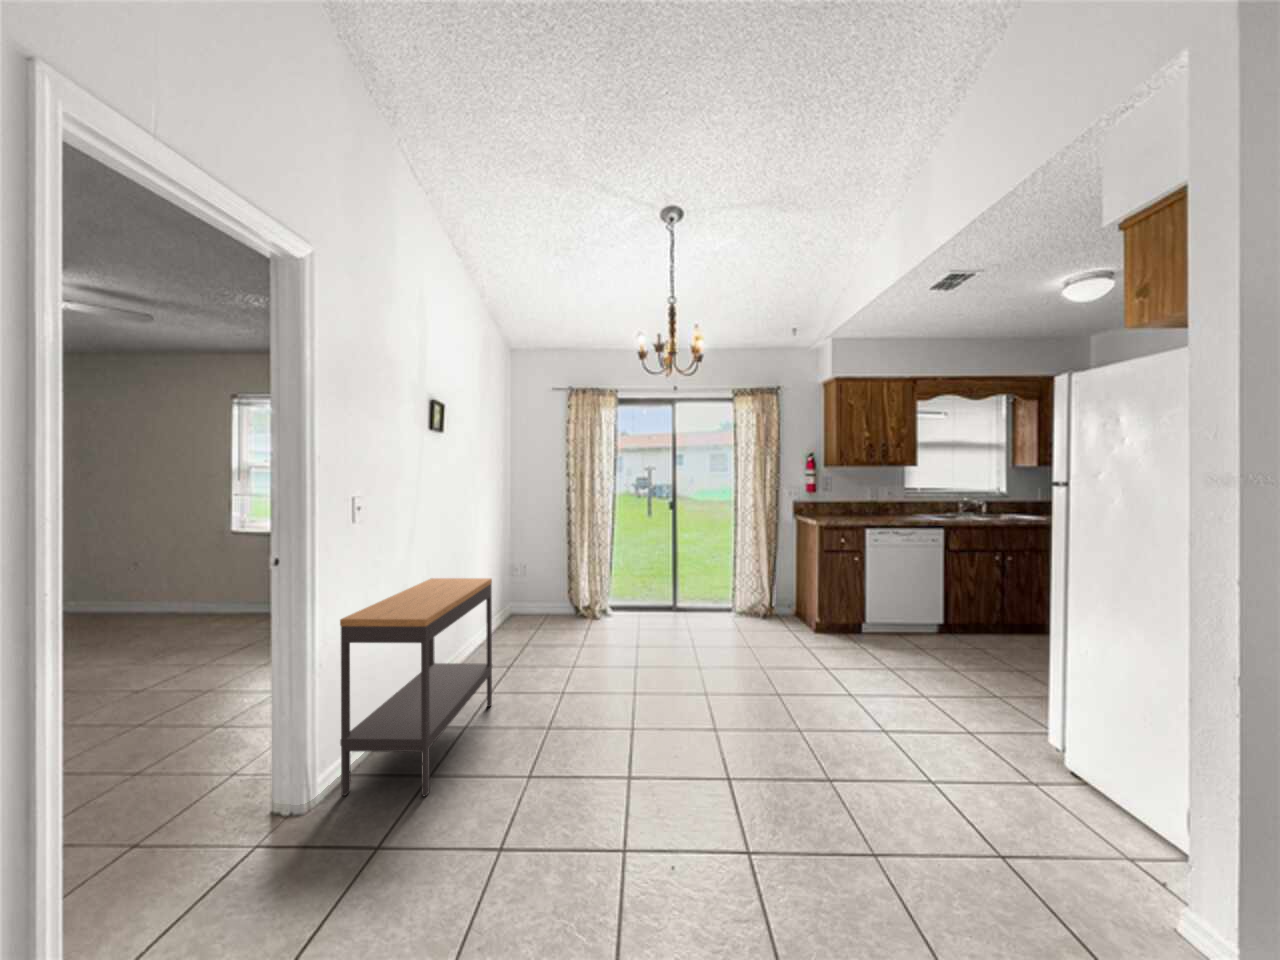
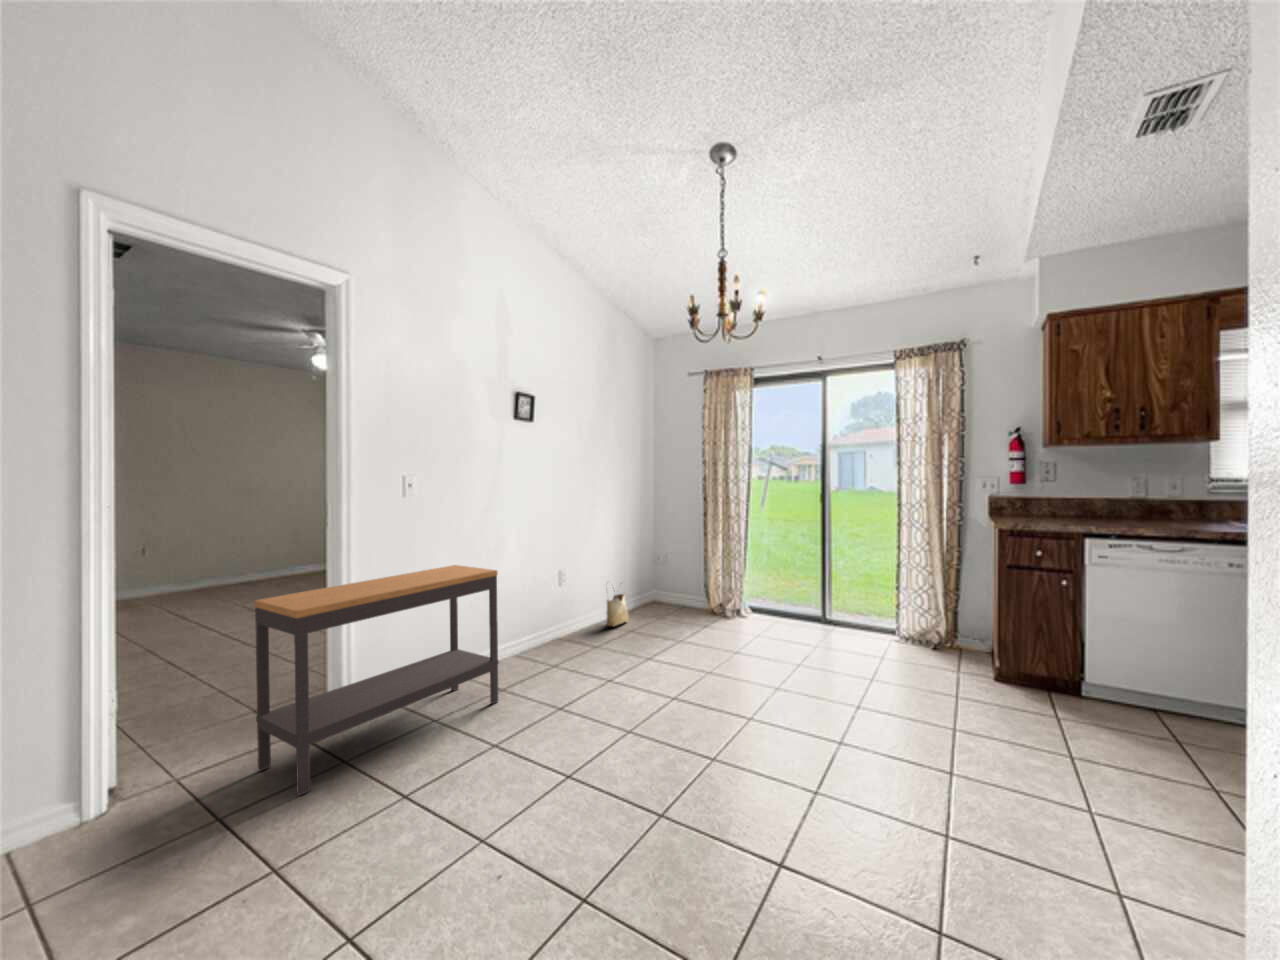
woven basket: none [494,591,513,636] -> present [606,594,629,626]

